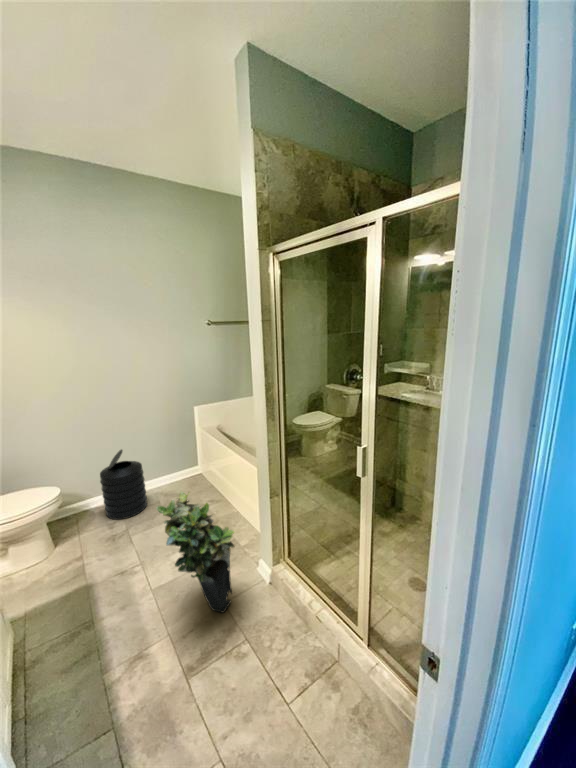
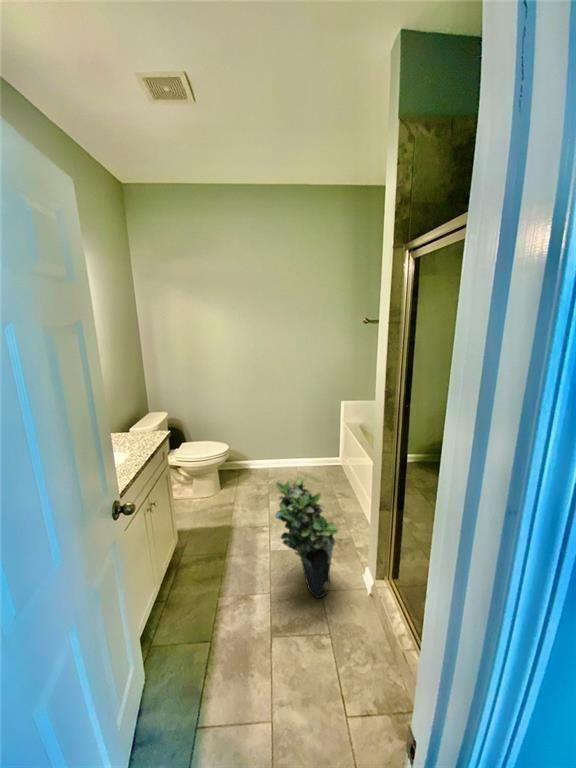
trash can: present [100,450,147,520] -> none [257,427,290,485]

